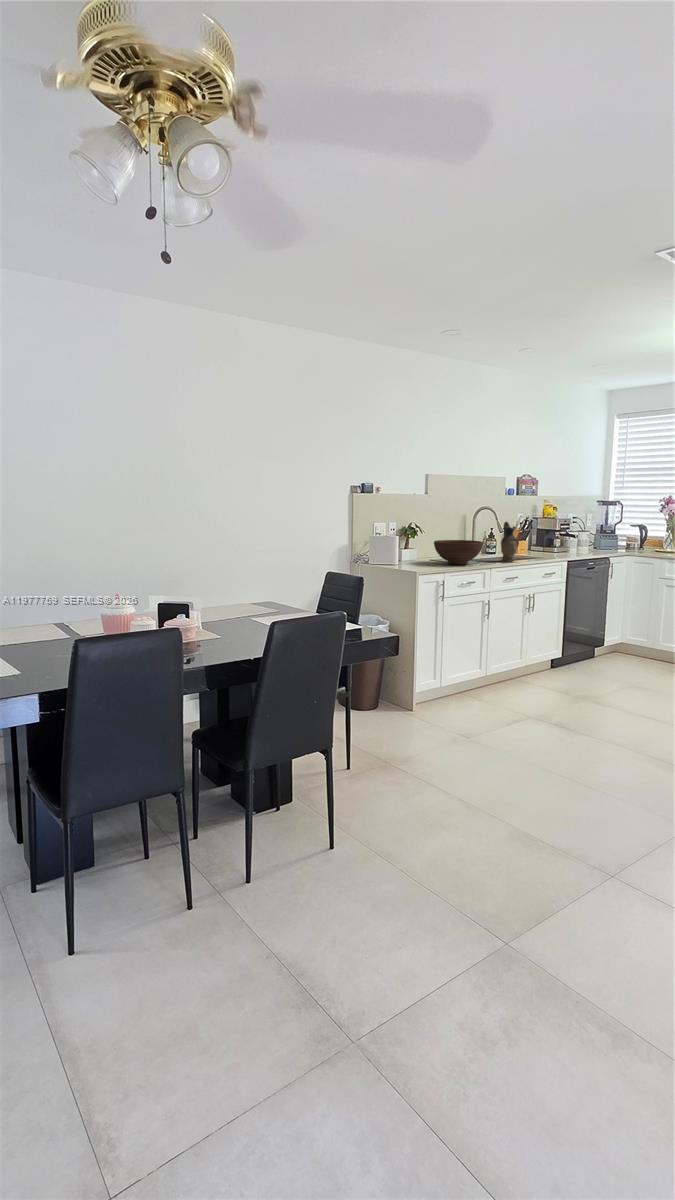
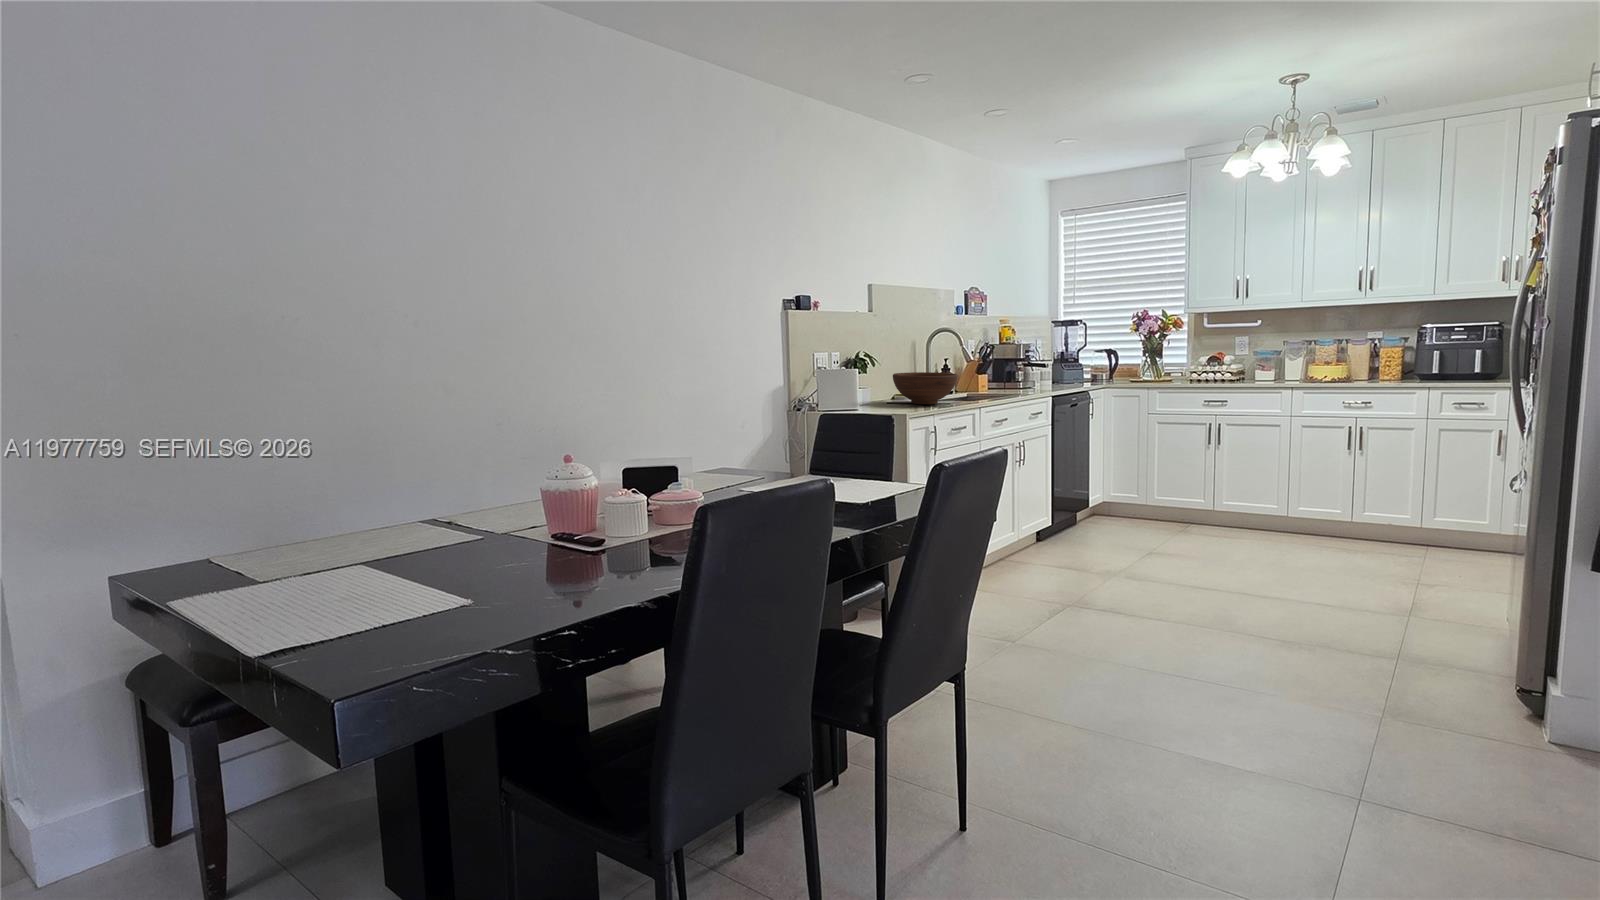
ceramic pitcher: present [501,522,519,562] -> none [972,347,995,400]

